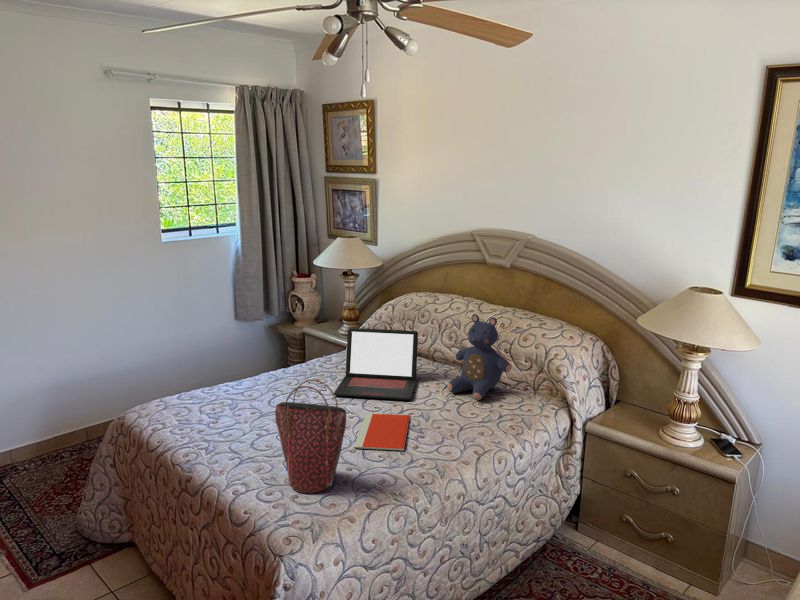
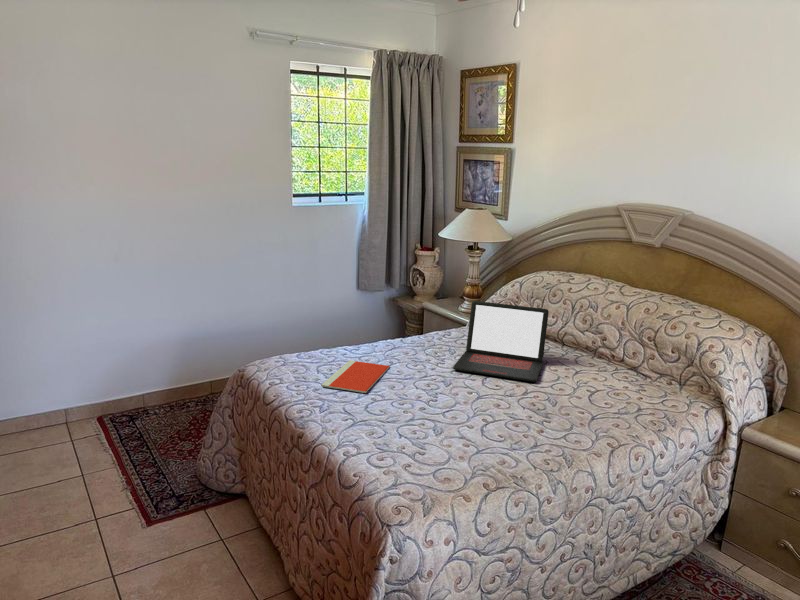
teddy bear: present [448,314,511,400] -> none [578,294,655,390]
handbag: present [275,379,346,493] -> none [393,343,468,464]
notebook: present [354,413,410,450] -> present [321,360,390,393]

